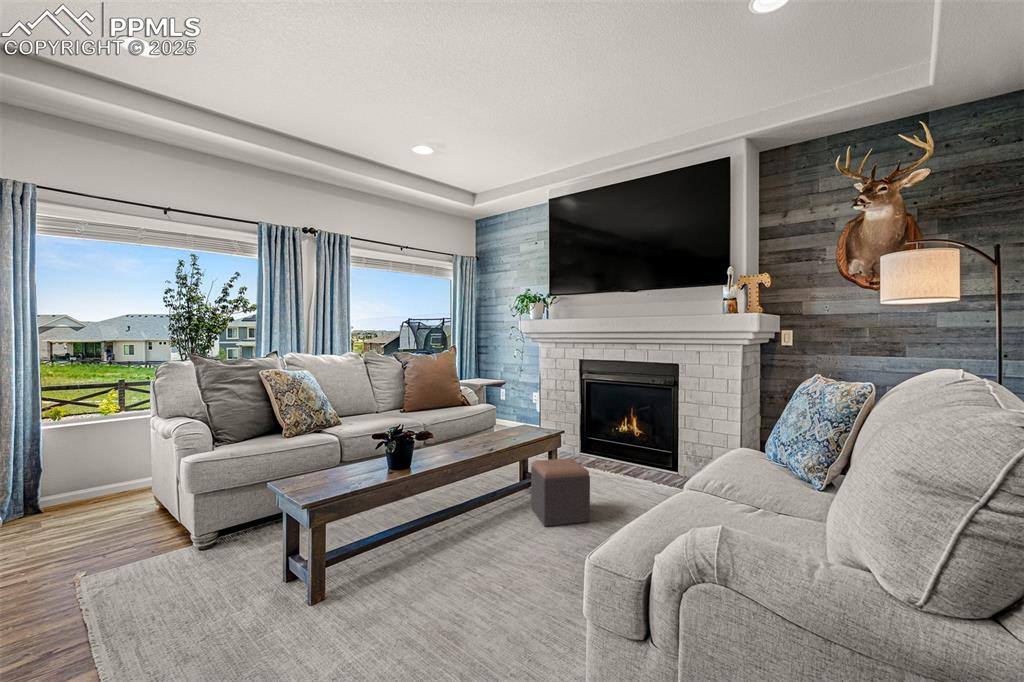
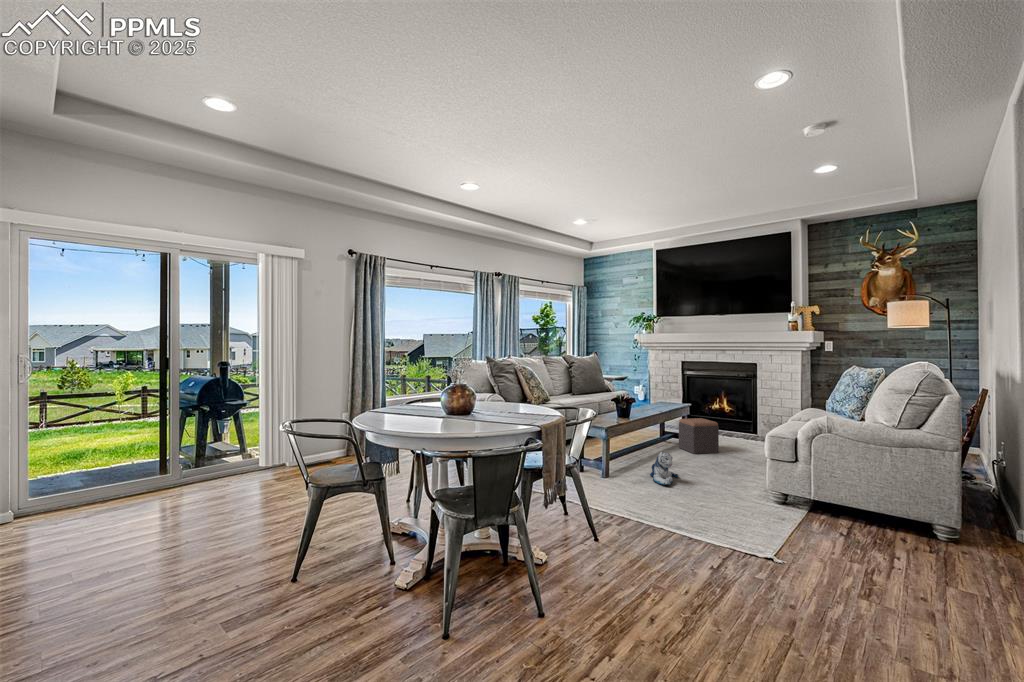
plush toy: none [387,562,454,649] -> present [650,452,678,485]

